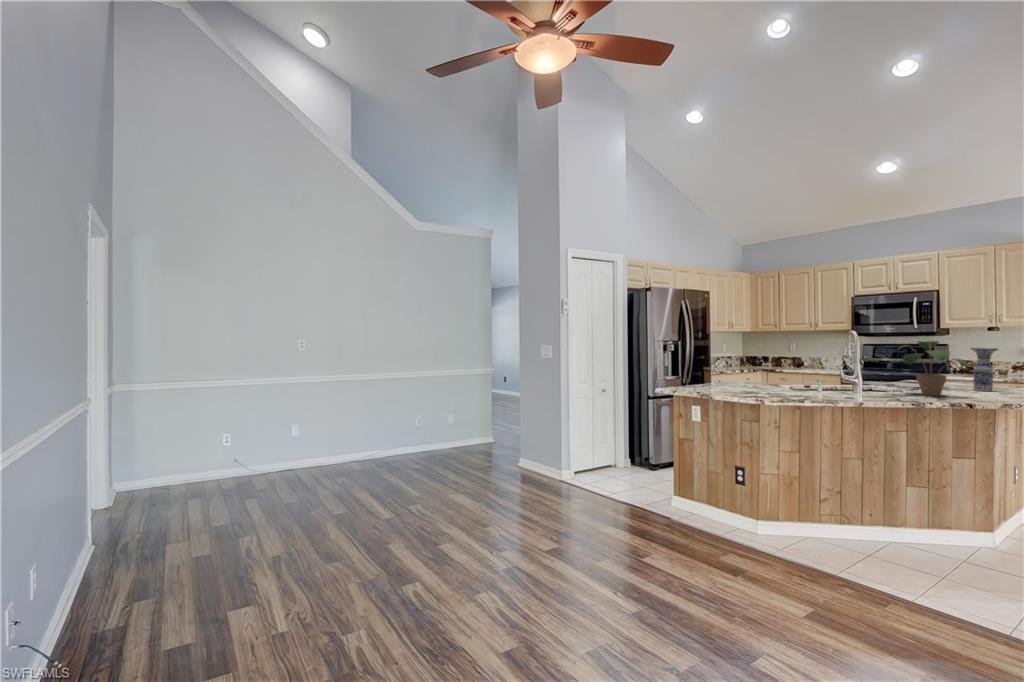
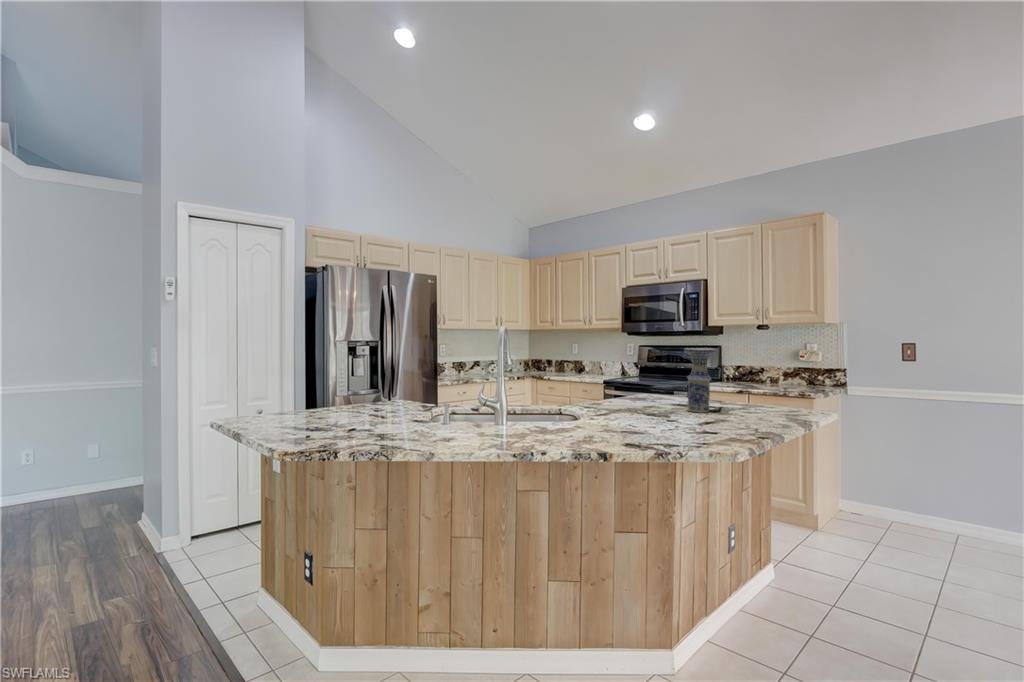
potted plant: present [898,341,970,396] -> none [550,336,638,427]

